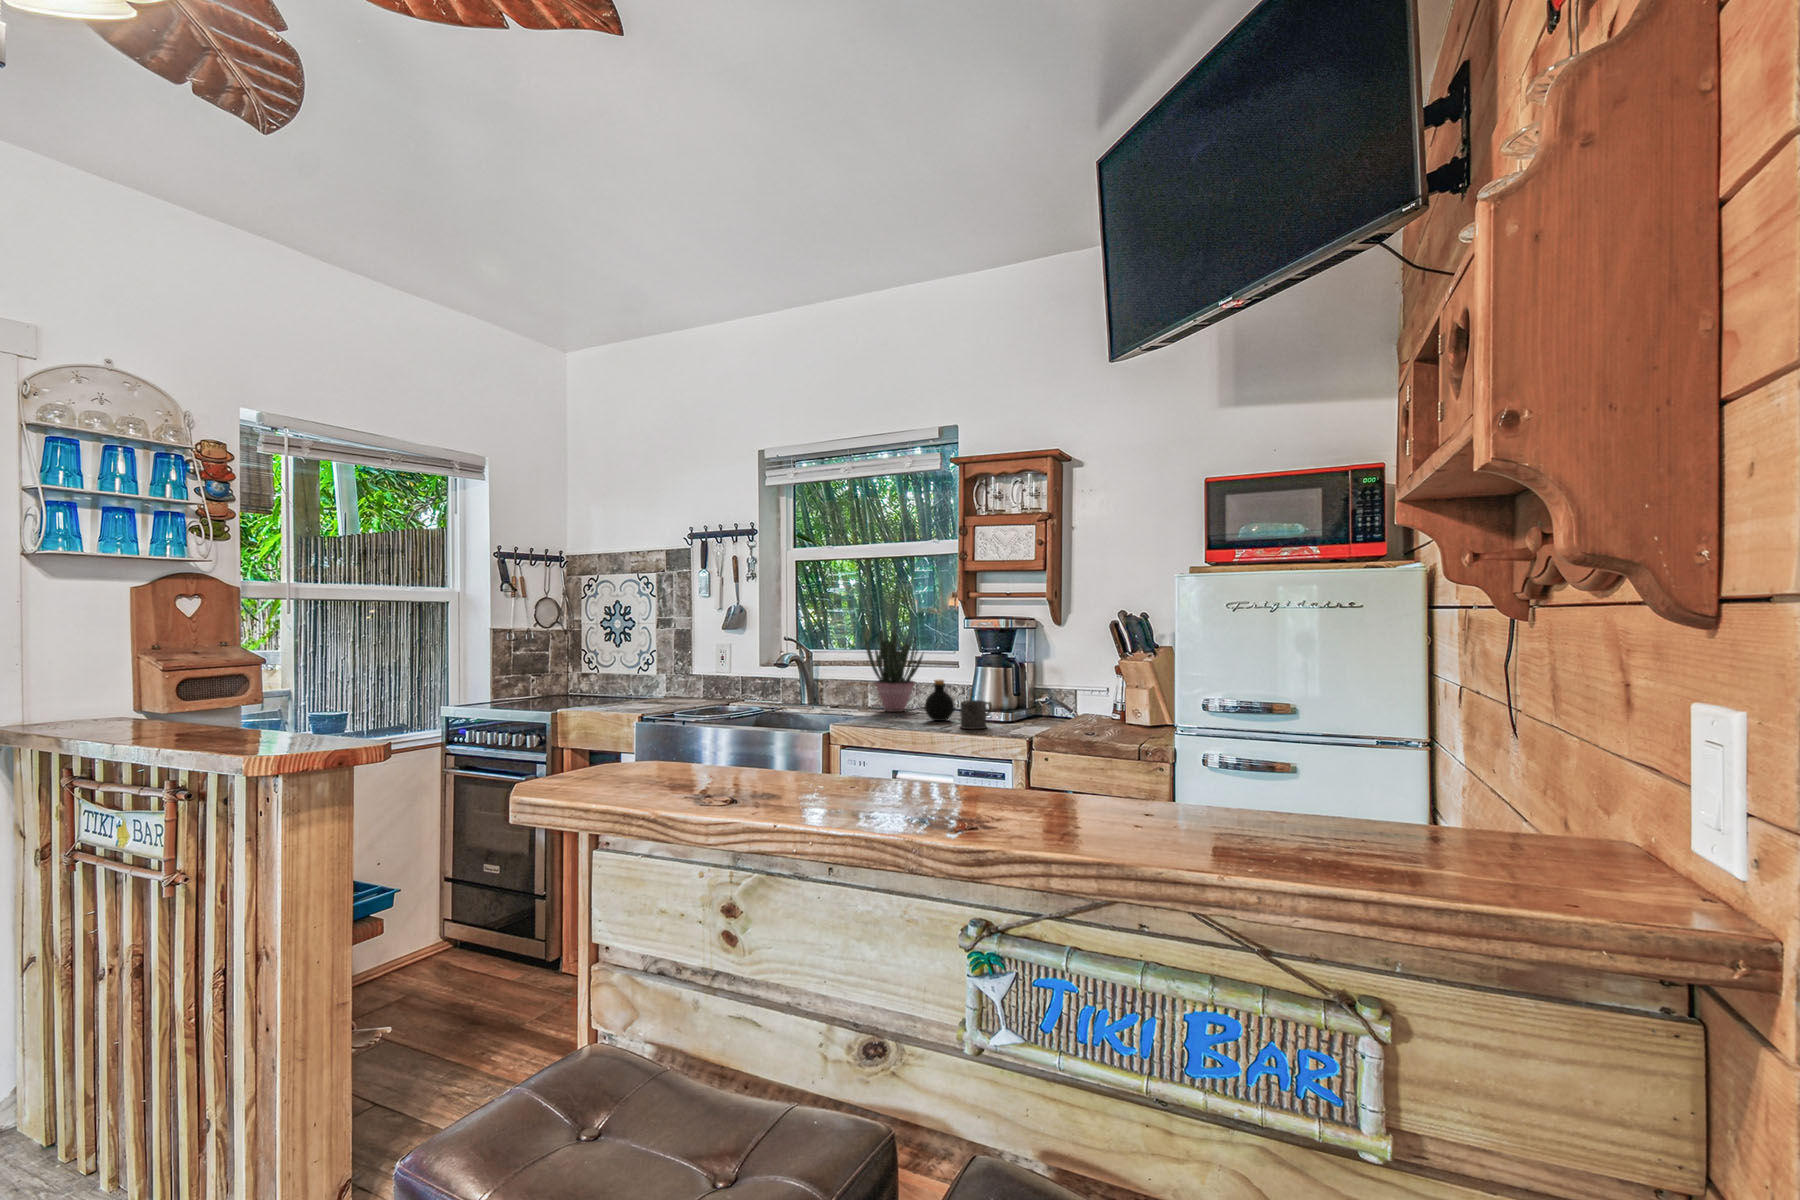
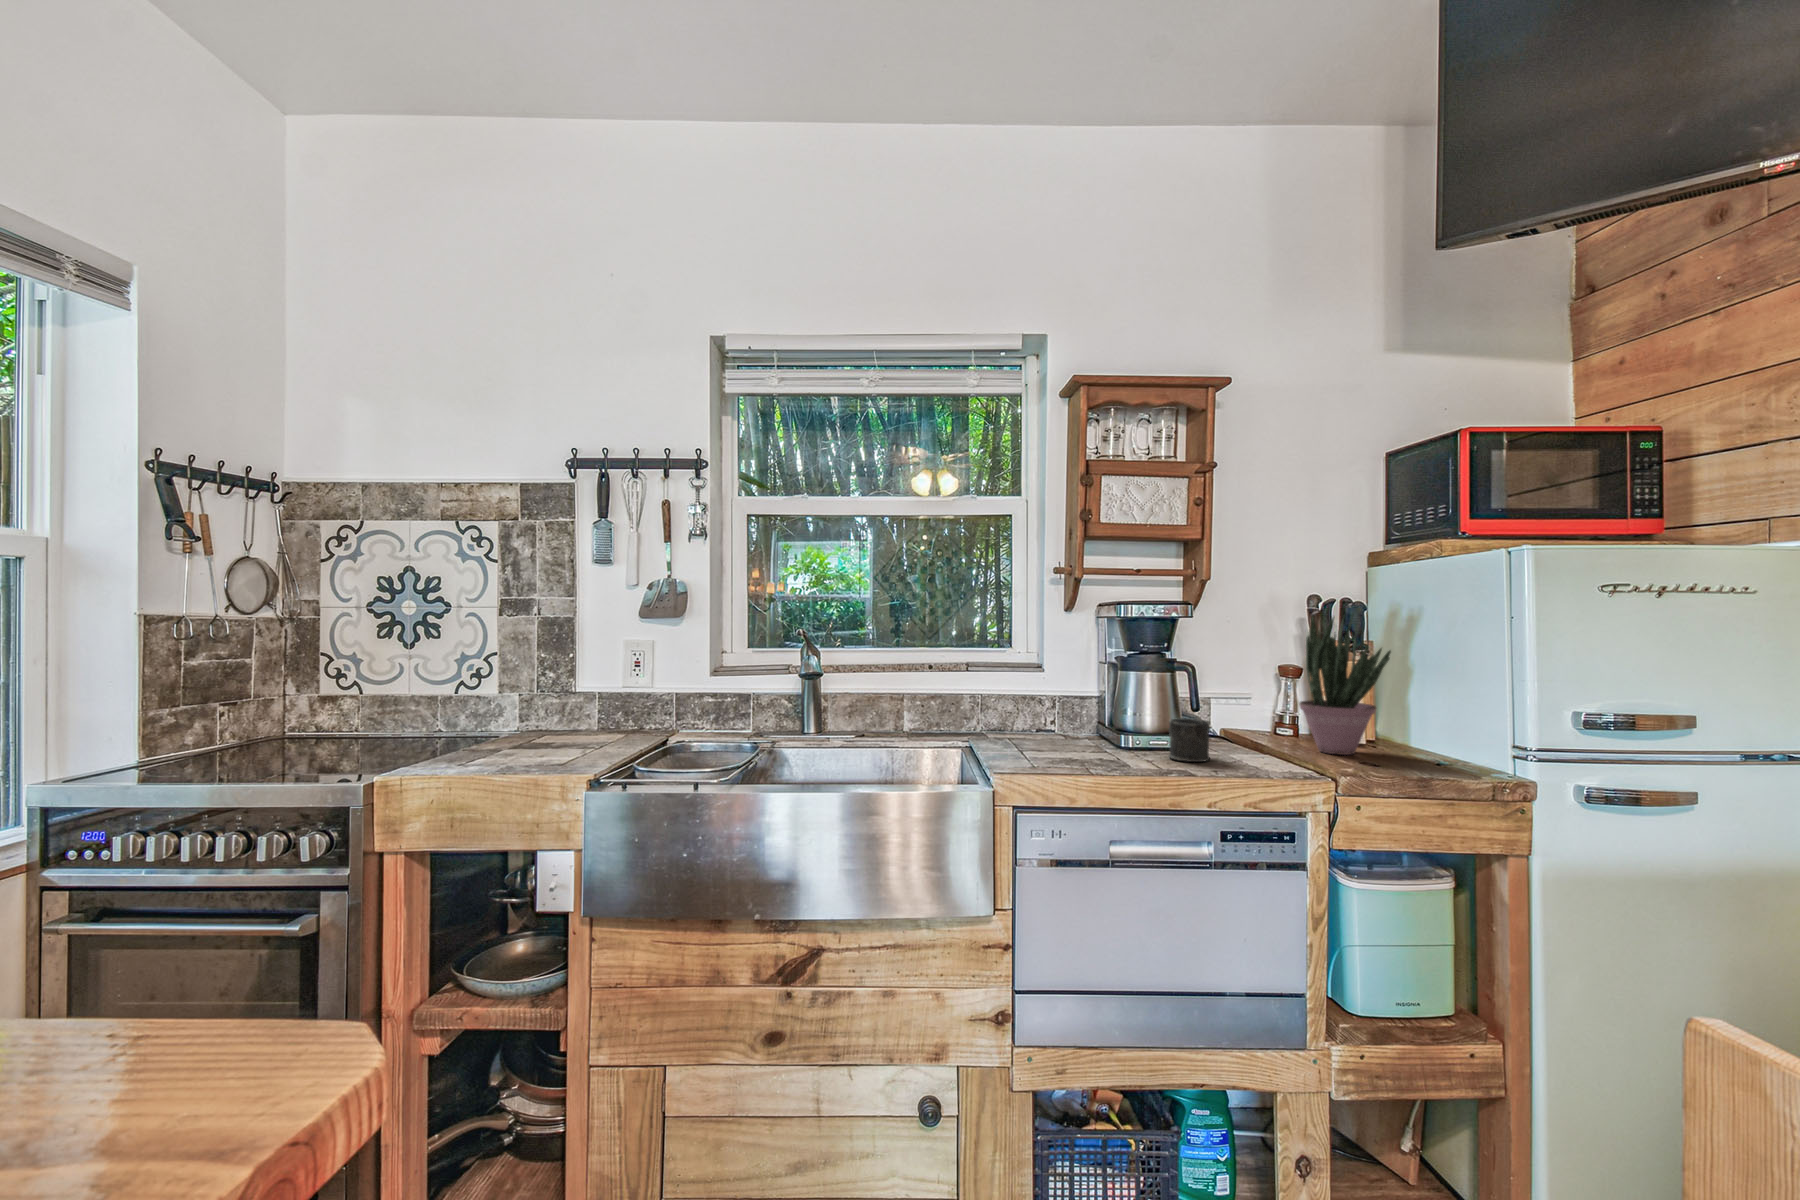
potted plant: present [864,628,923,712] -> present [1299,616,1391,755]
bottle: present [925,680,955,721] -> none [1075,690,1120,750]

